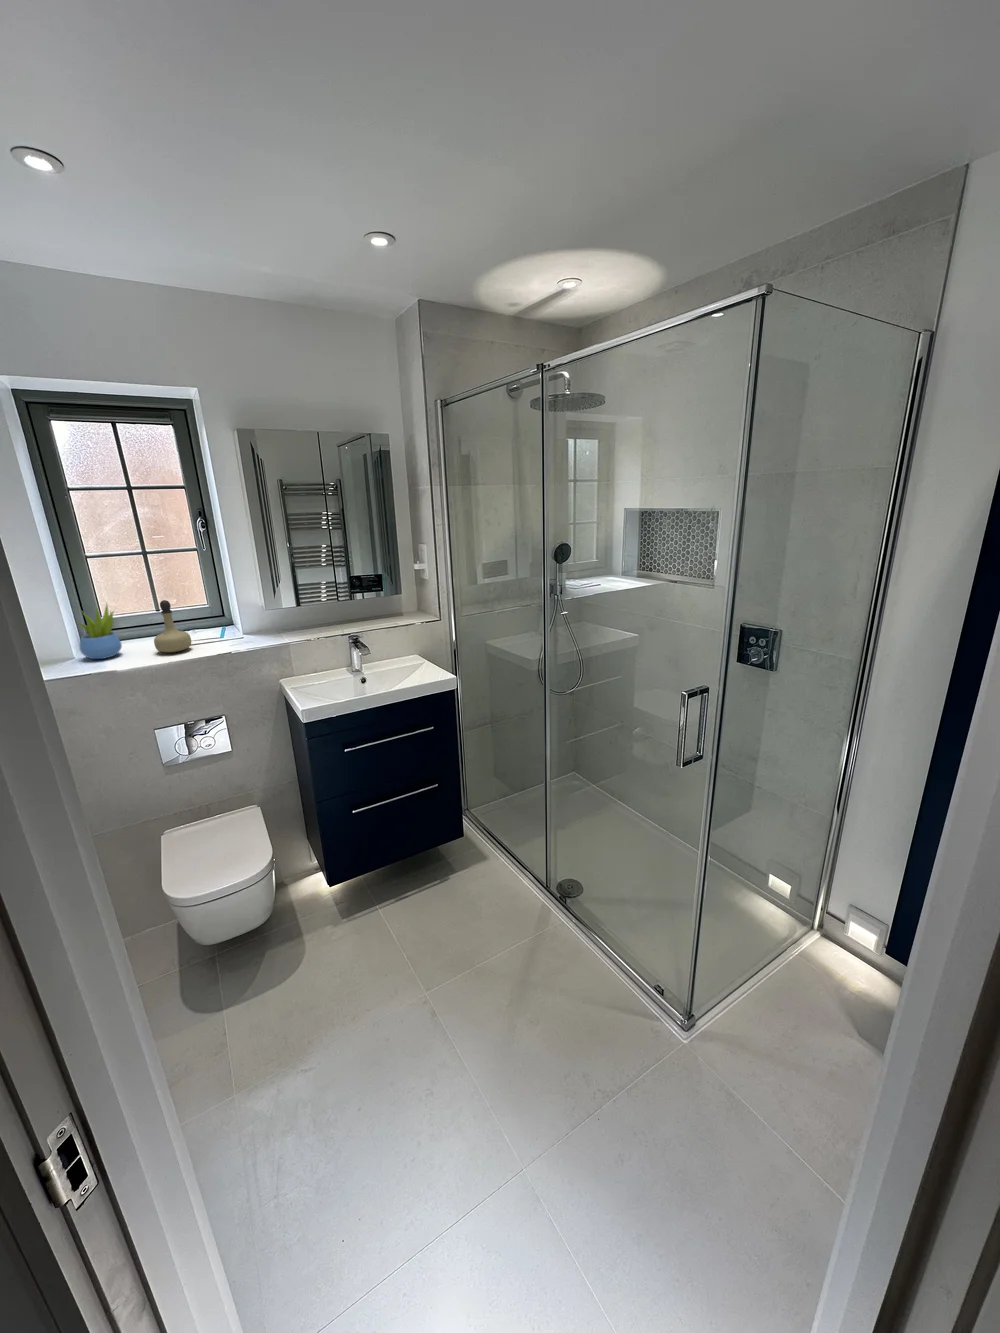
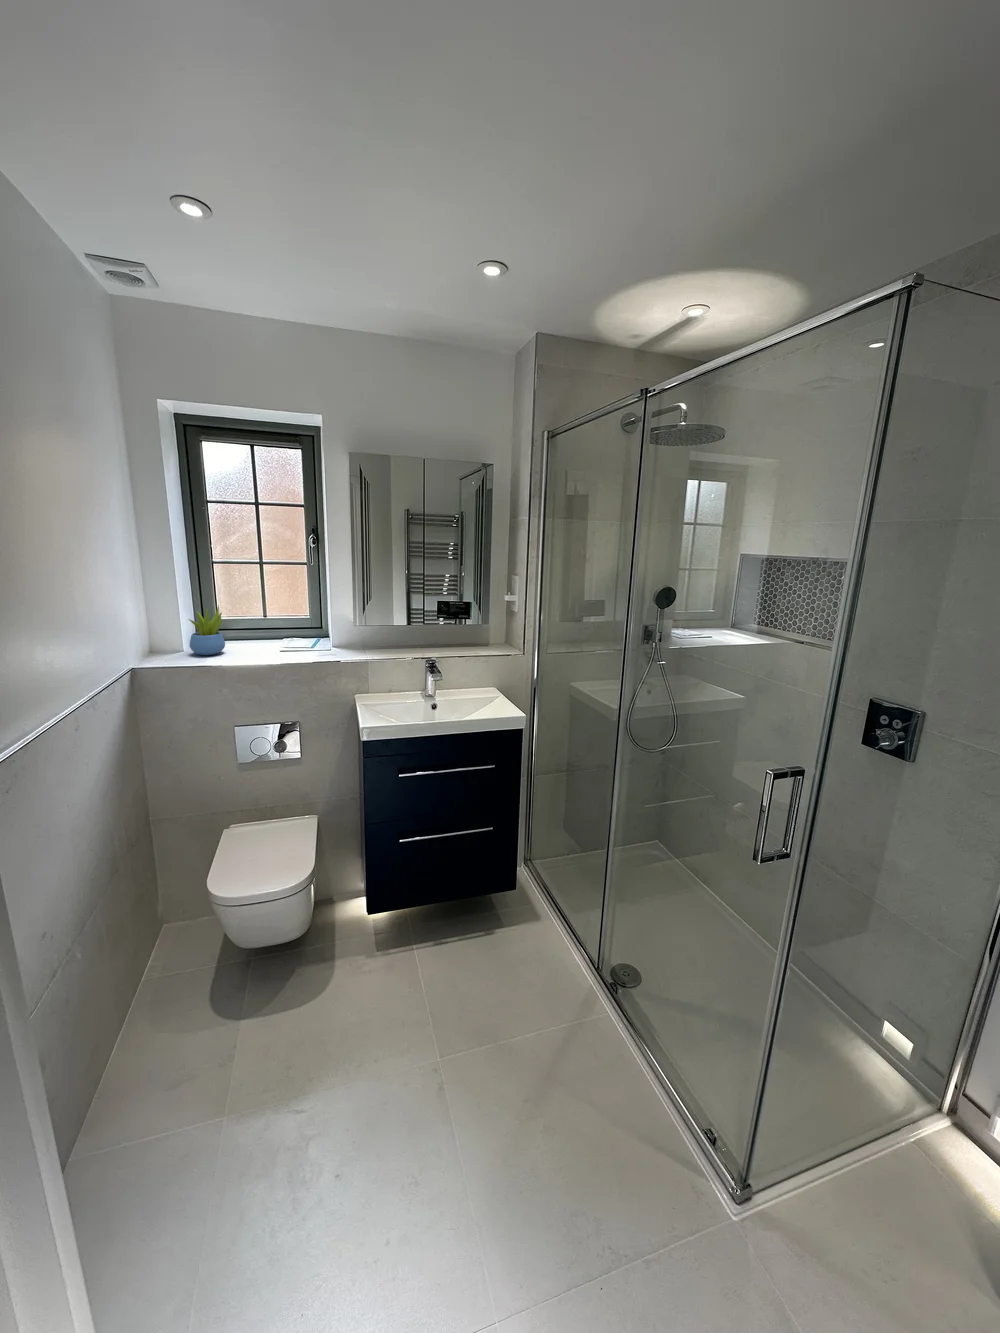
perfume bottle: present [154,600,191,653] -> none [251,607,284,657]

